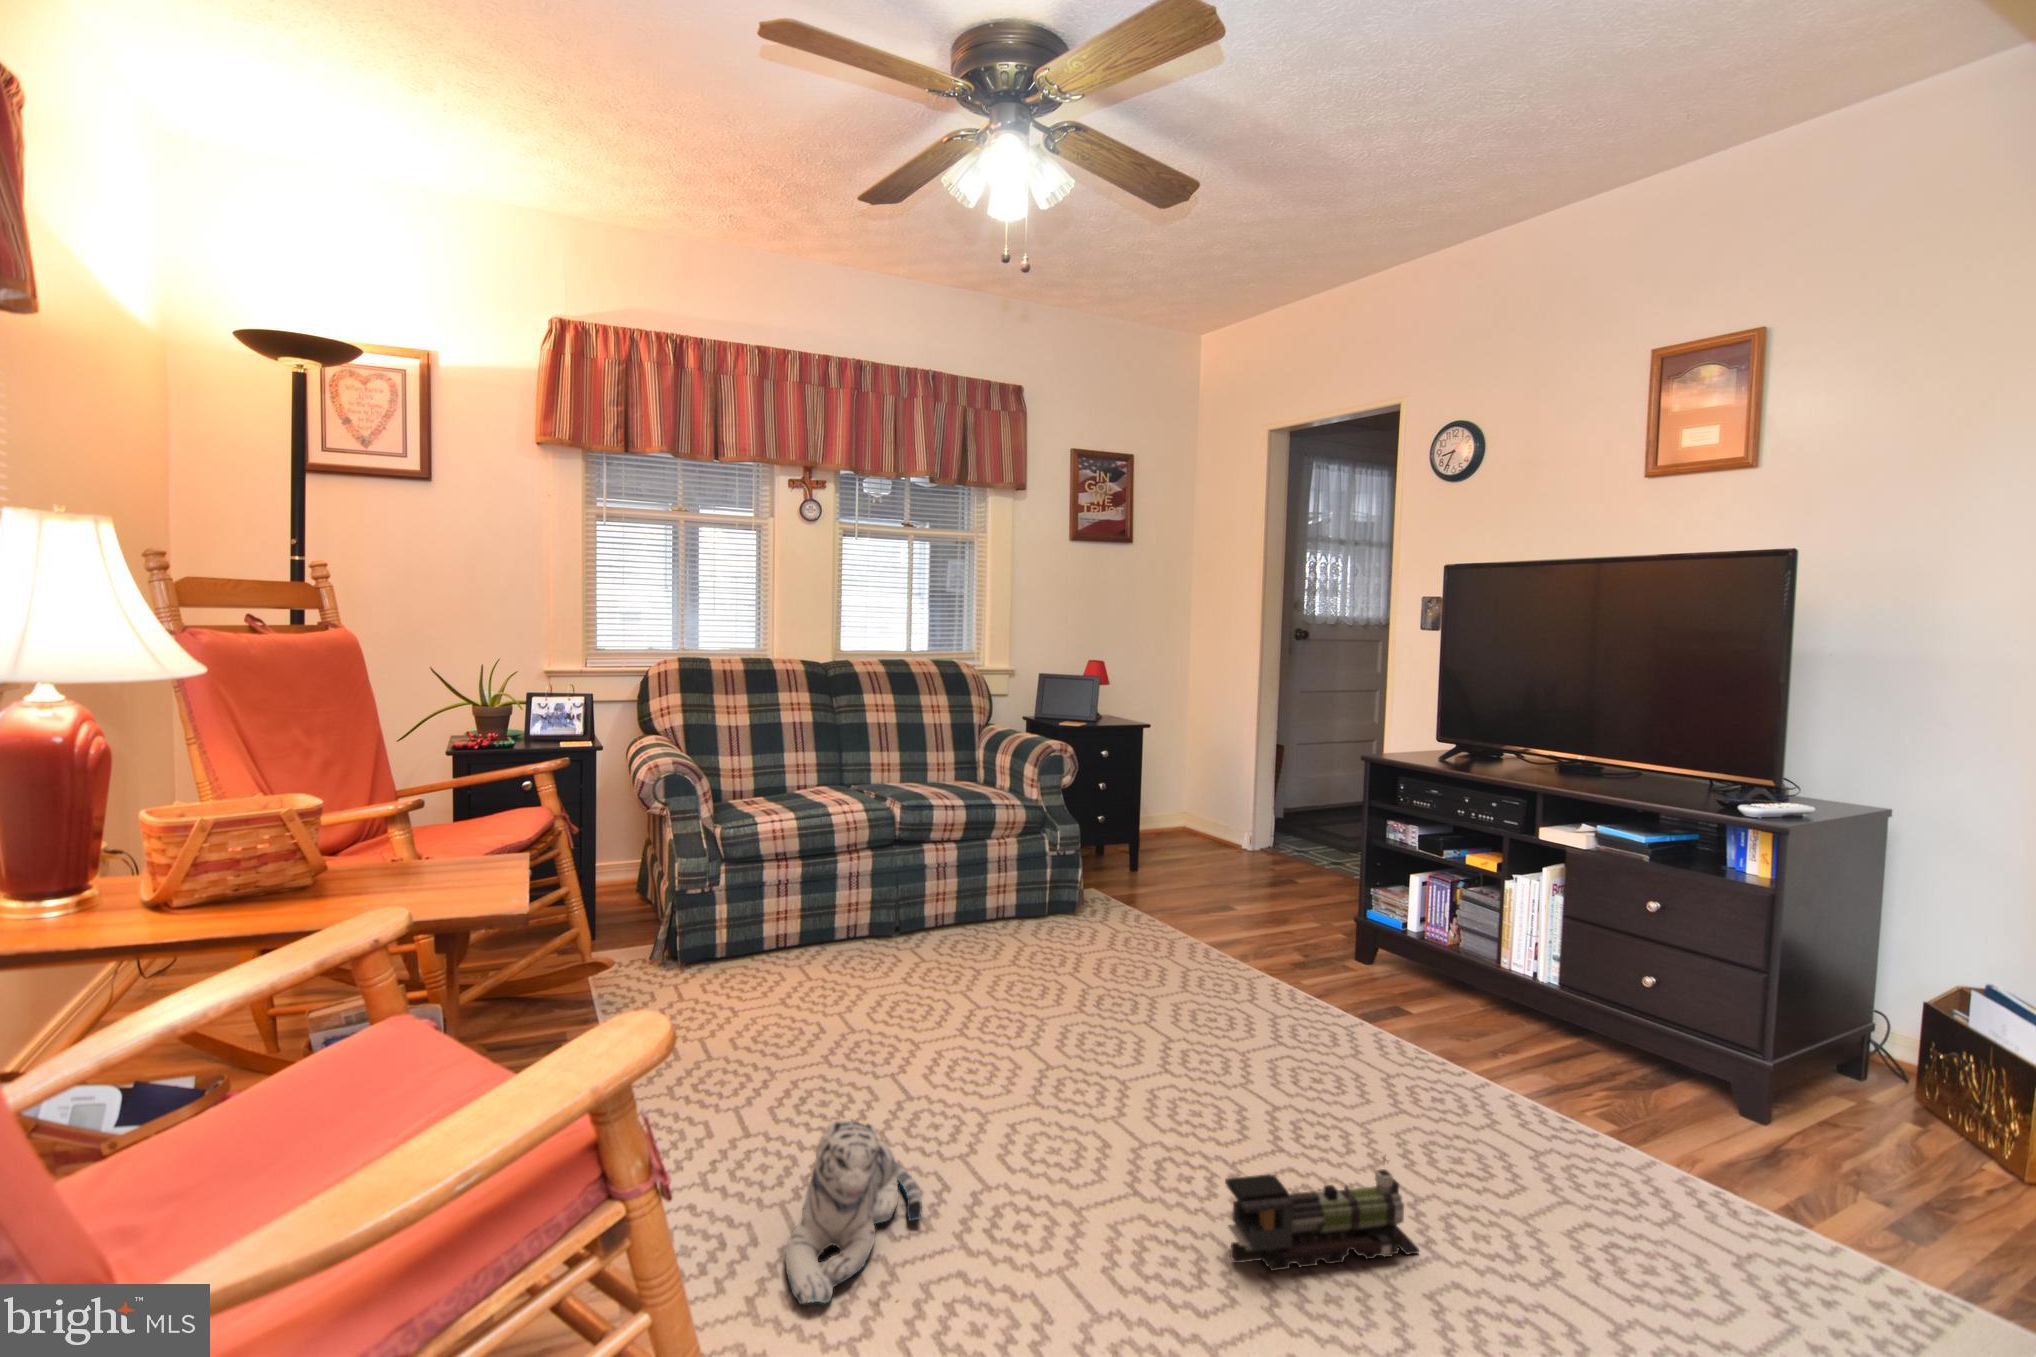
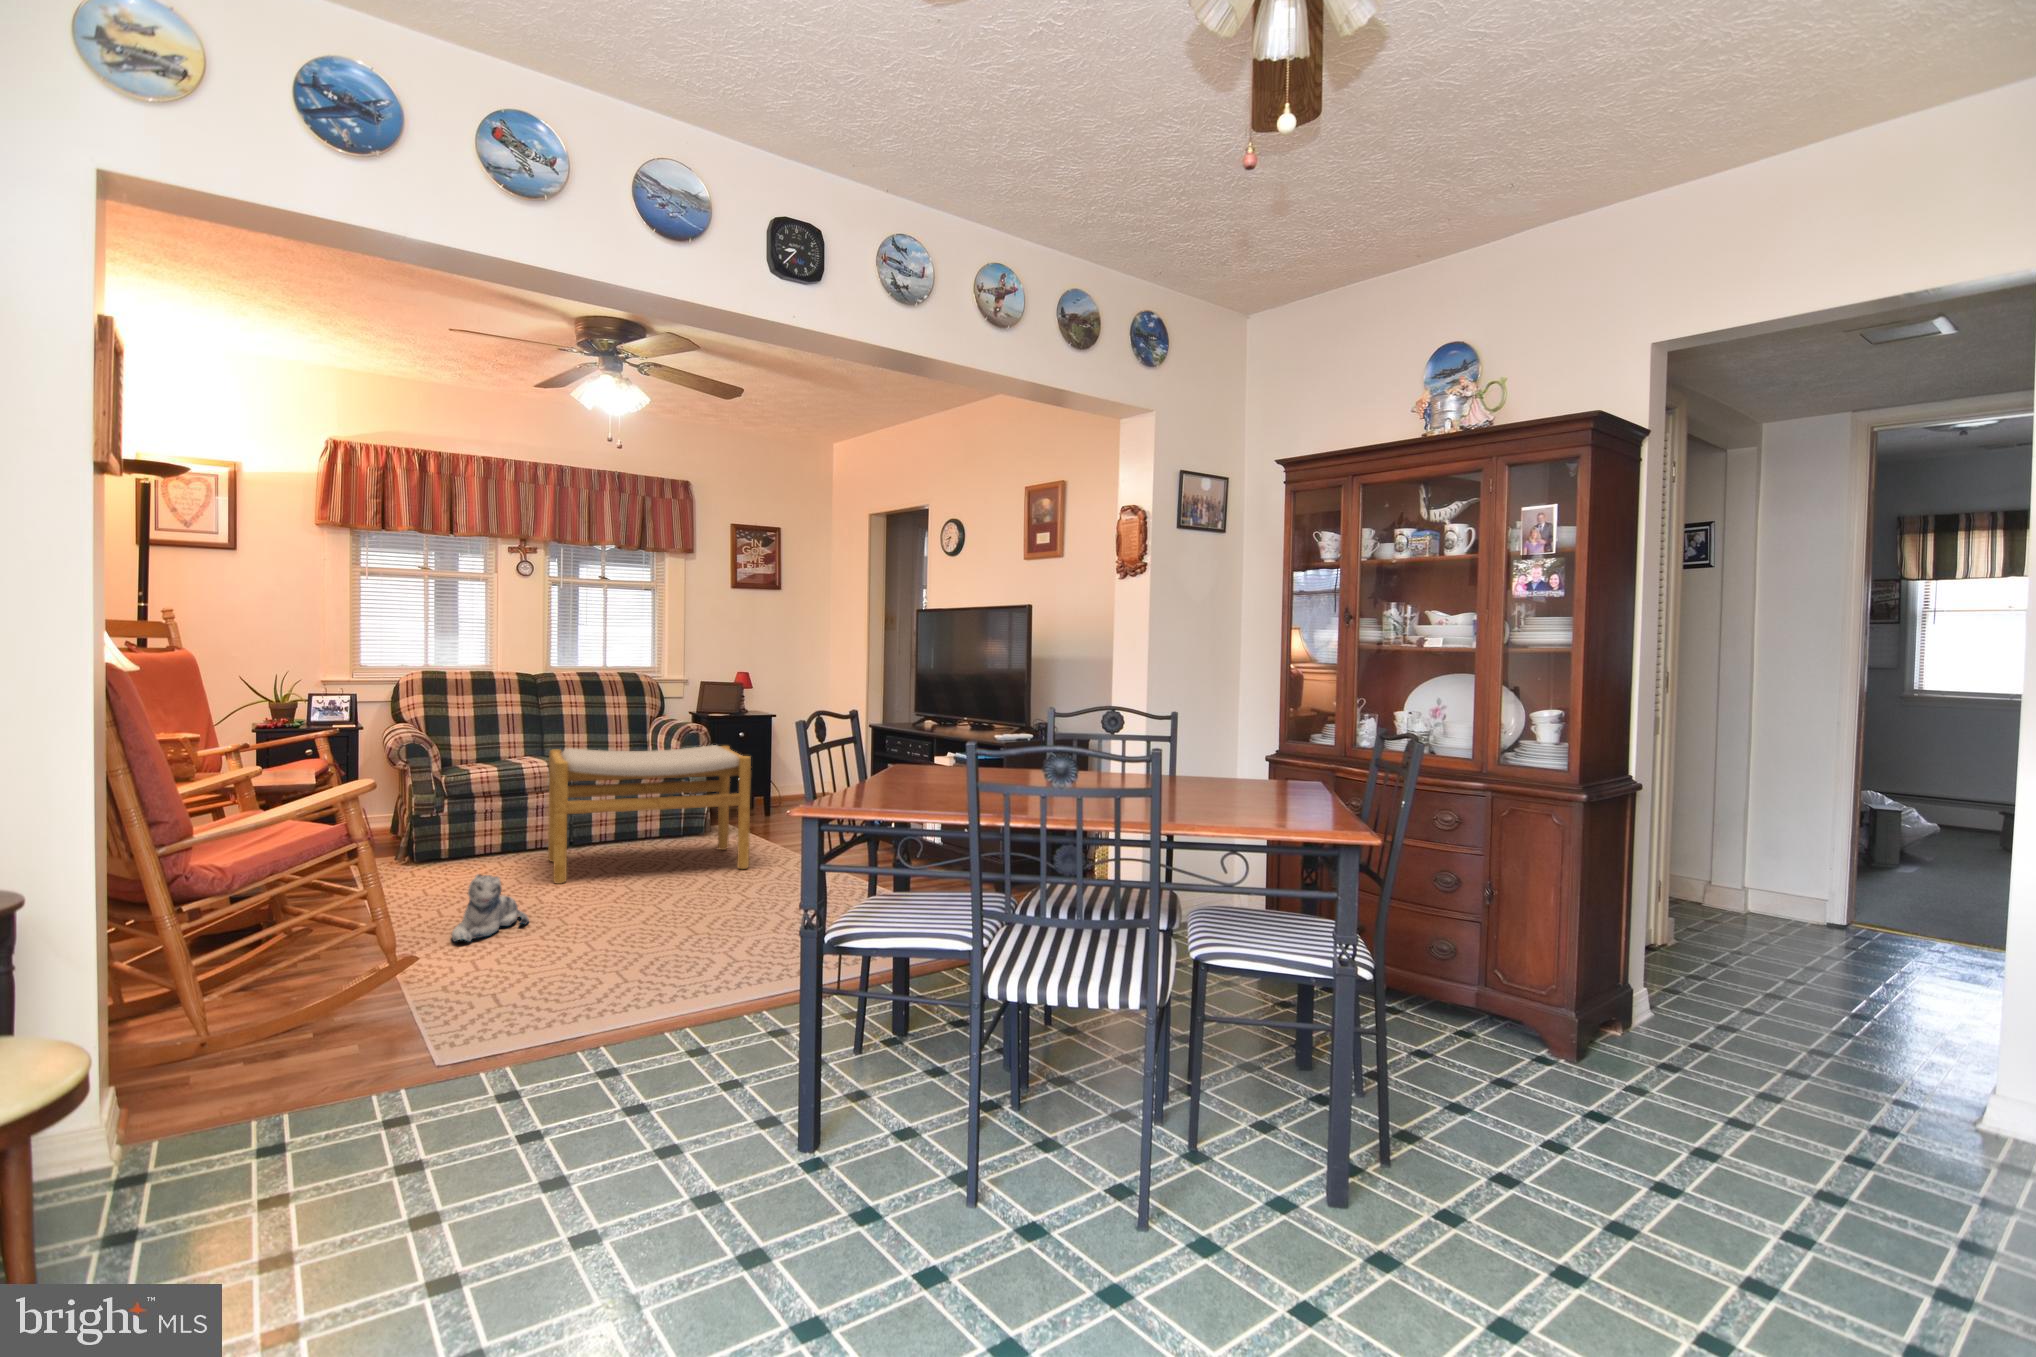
footstool: none [876,785,1223,1045] -> present [548,745,751,884]
toy train: present [1225,1157,1419,1271] -> none [669,881,761,931]

